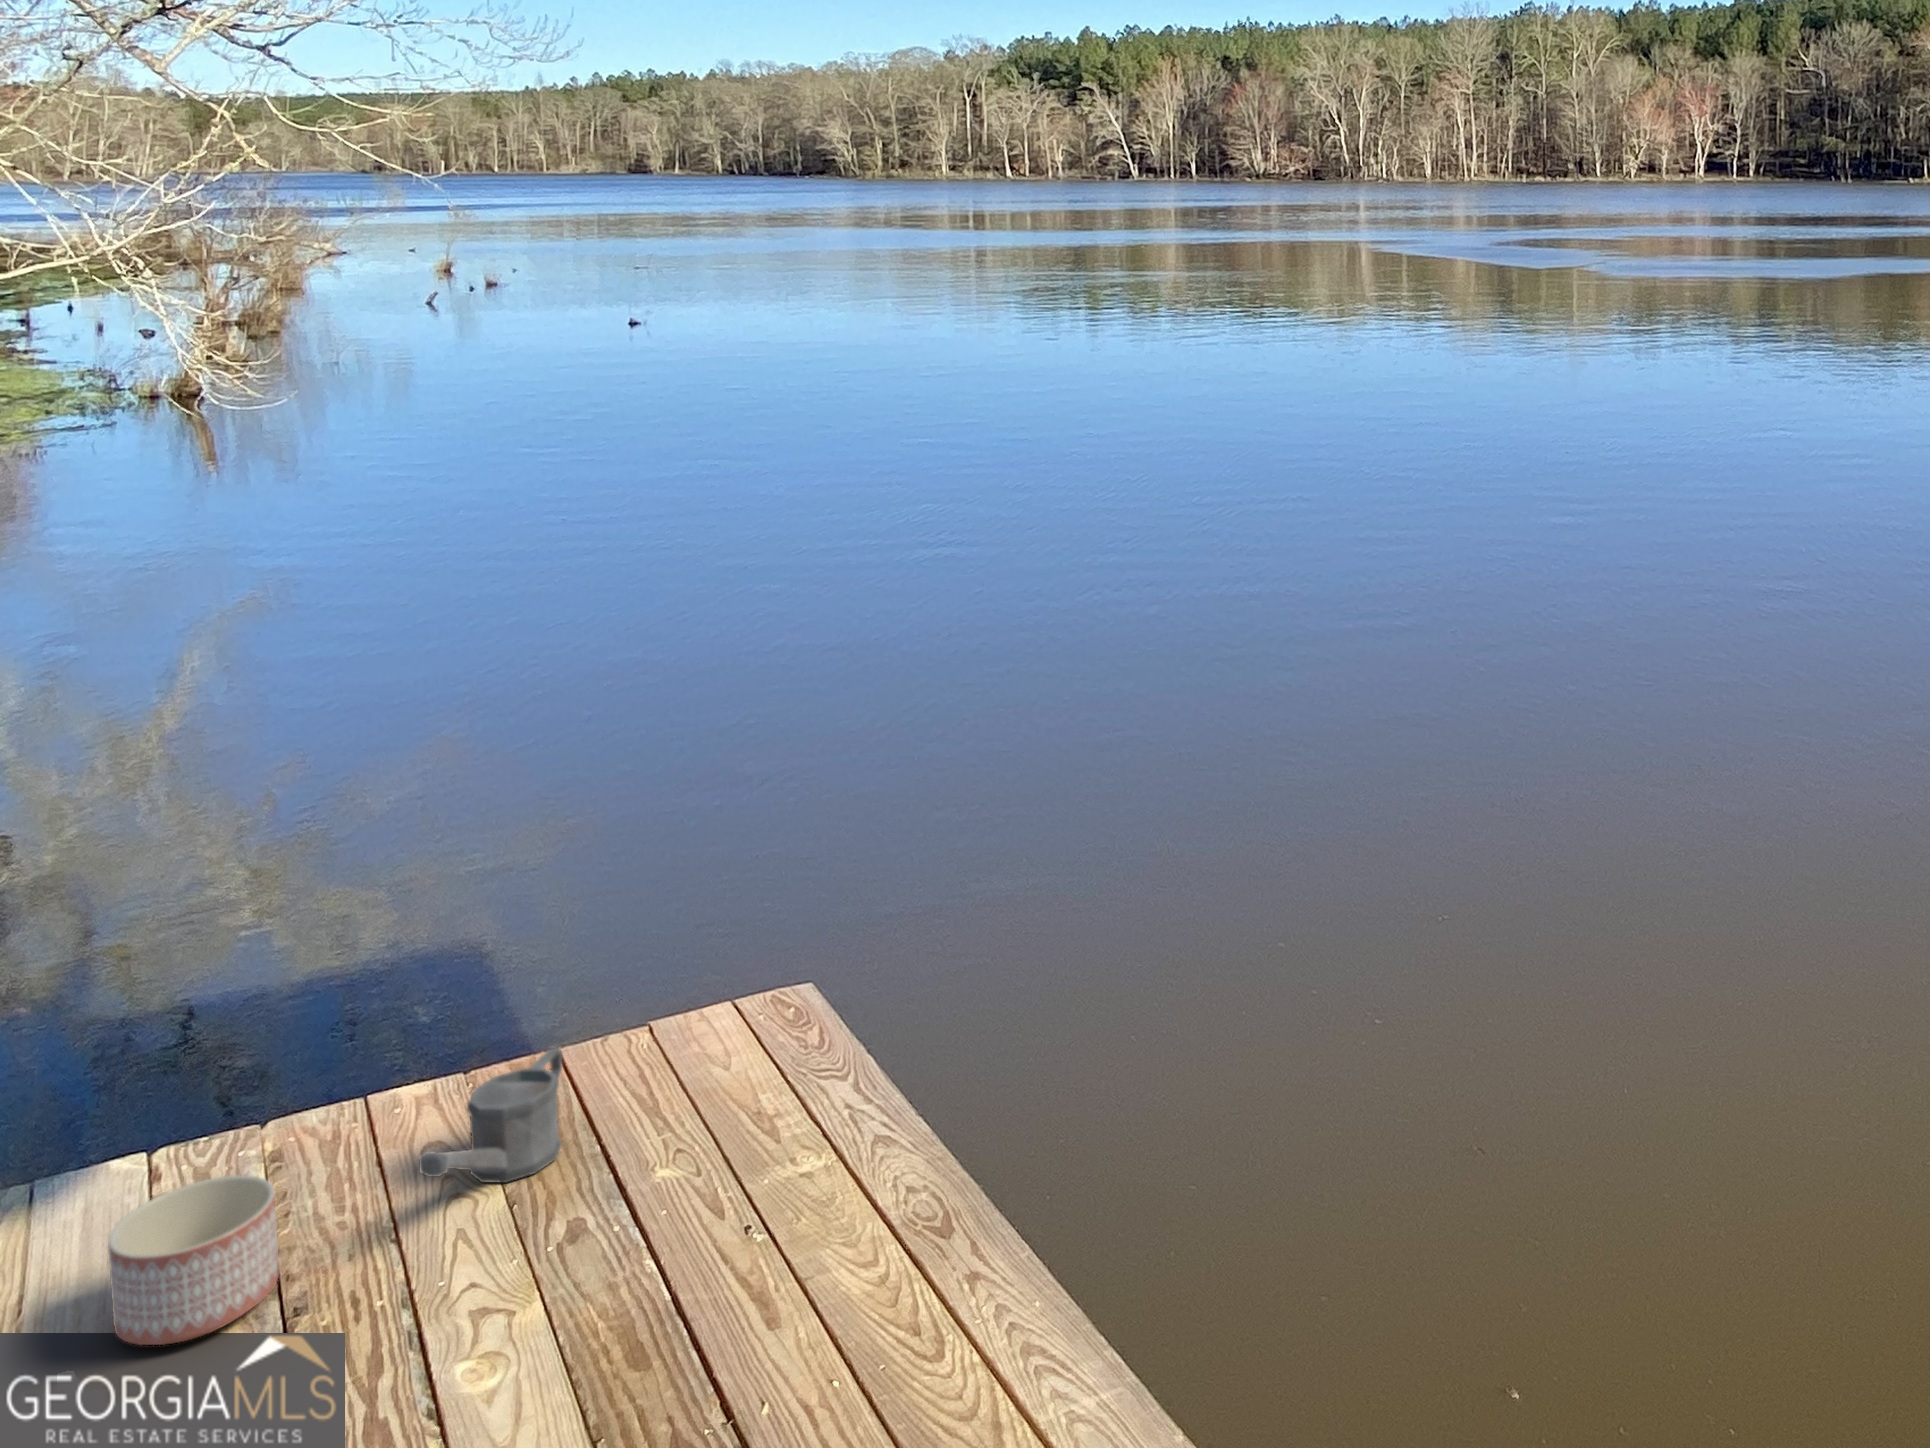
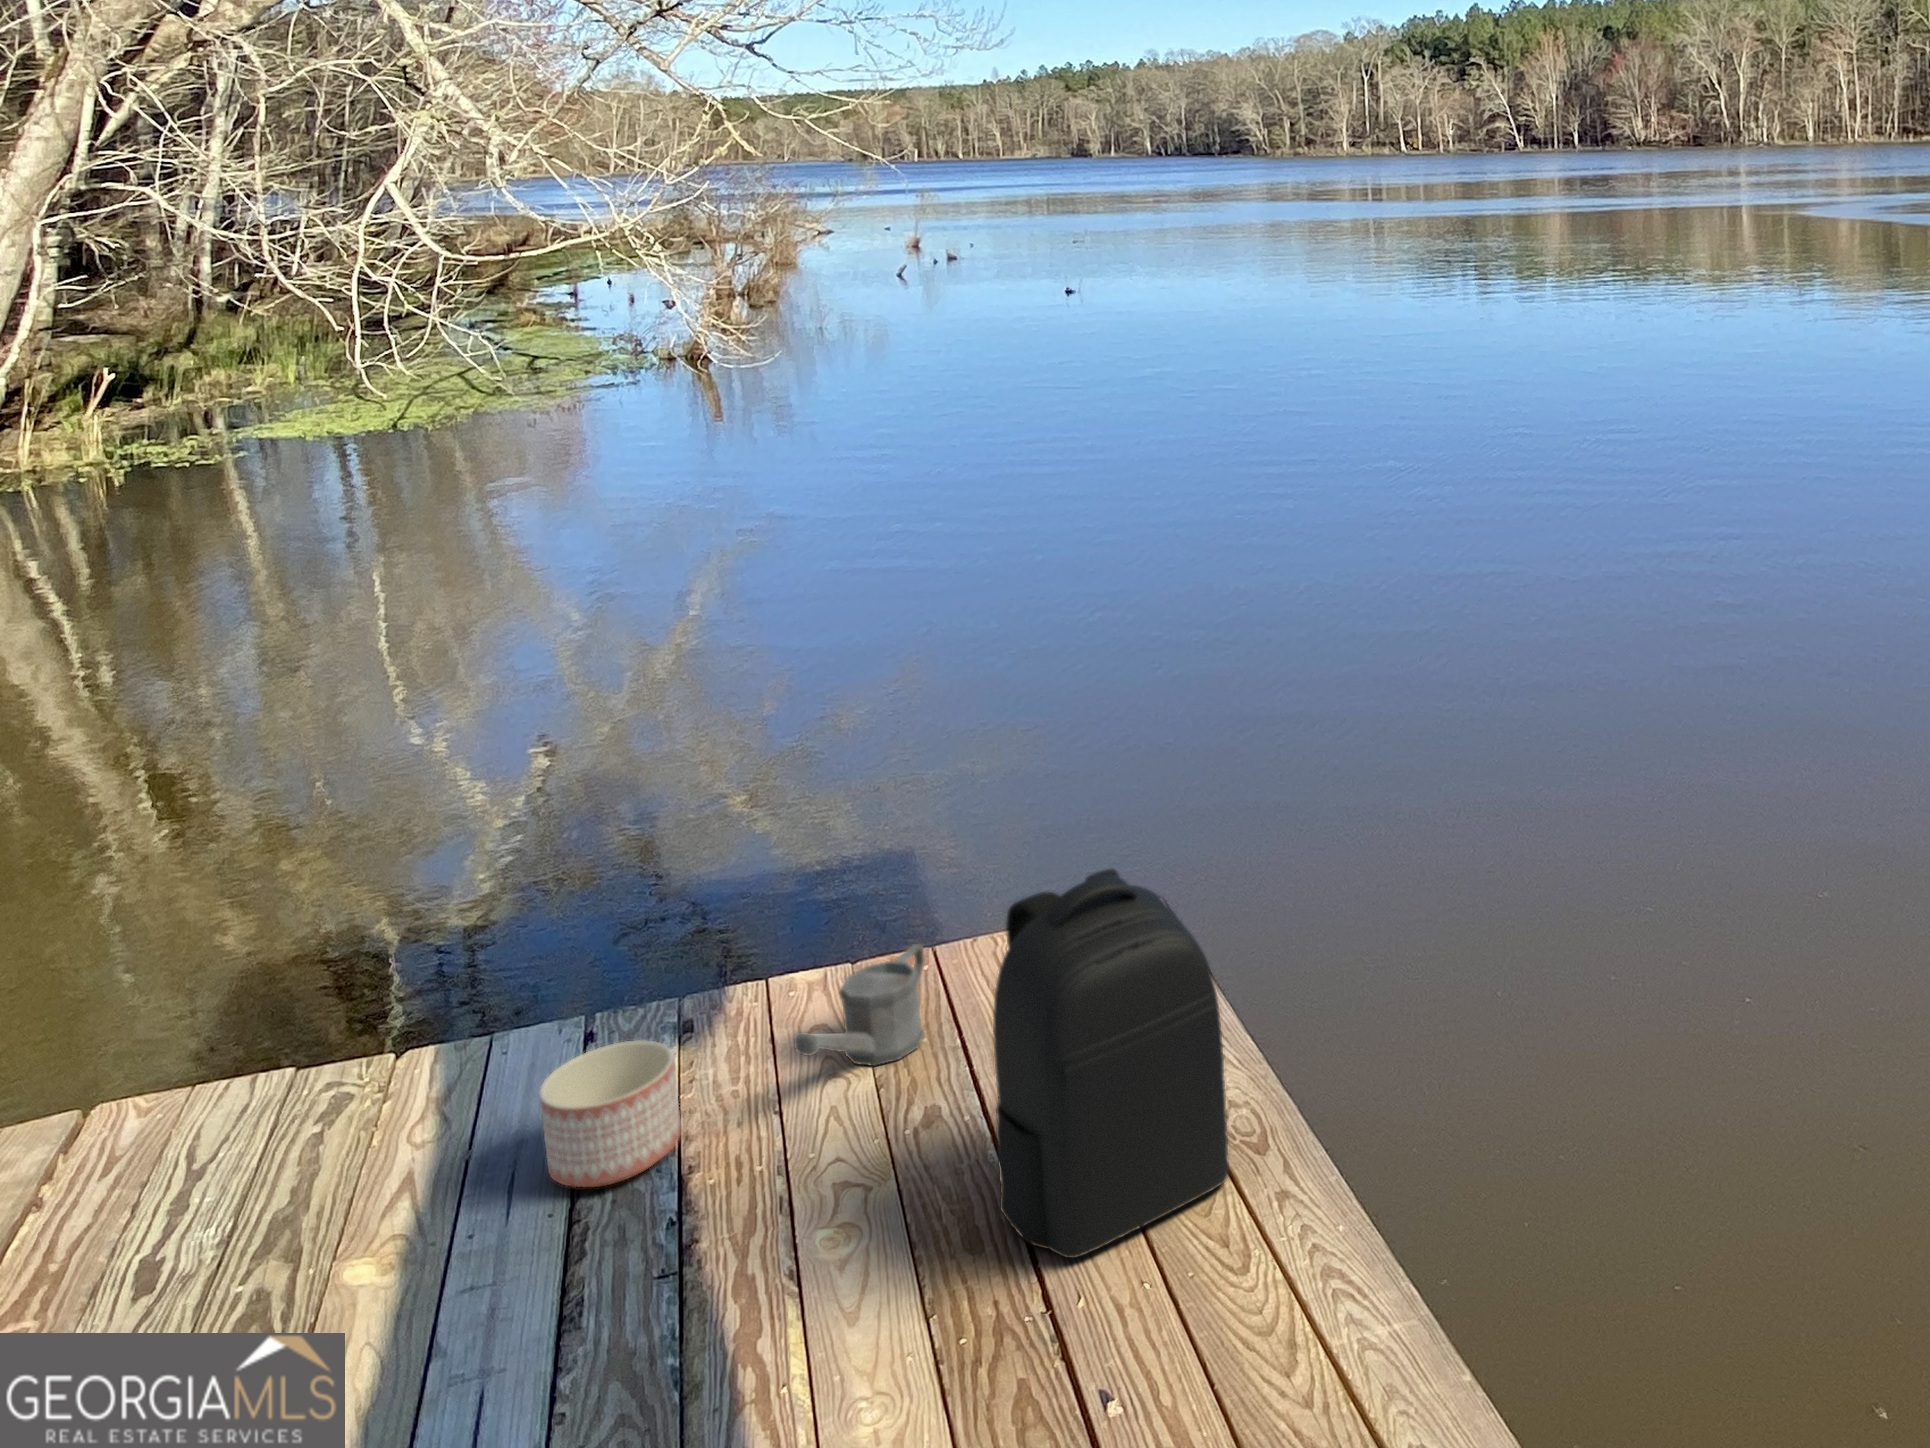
backpack: none [665,955,915,1363] -> present [993,869,1229,1258]

